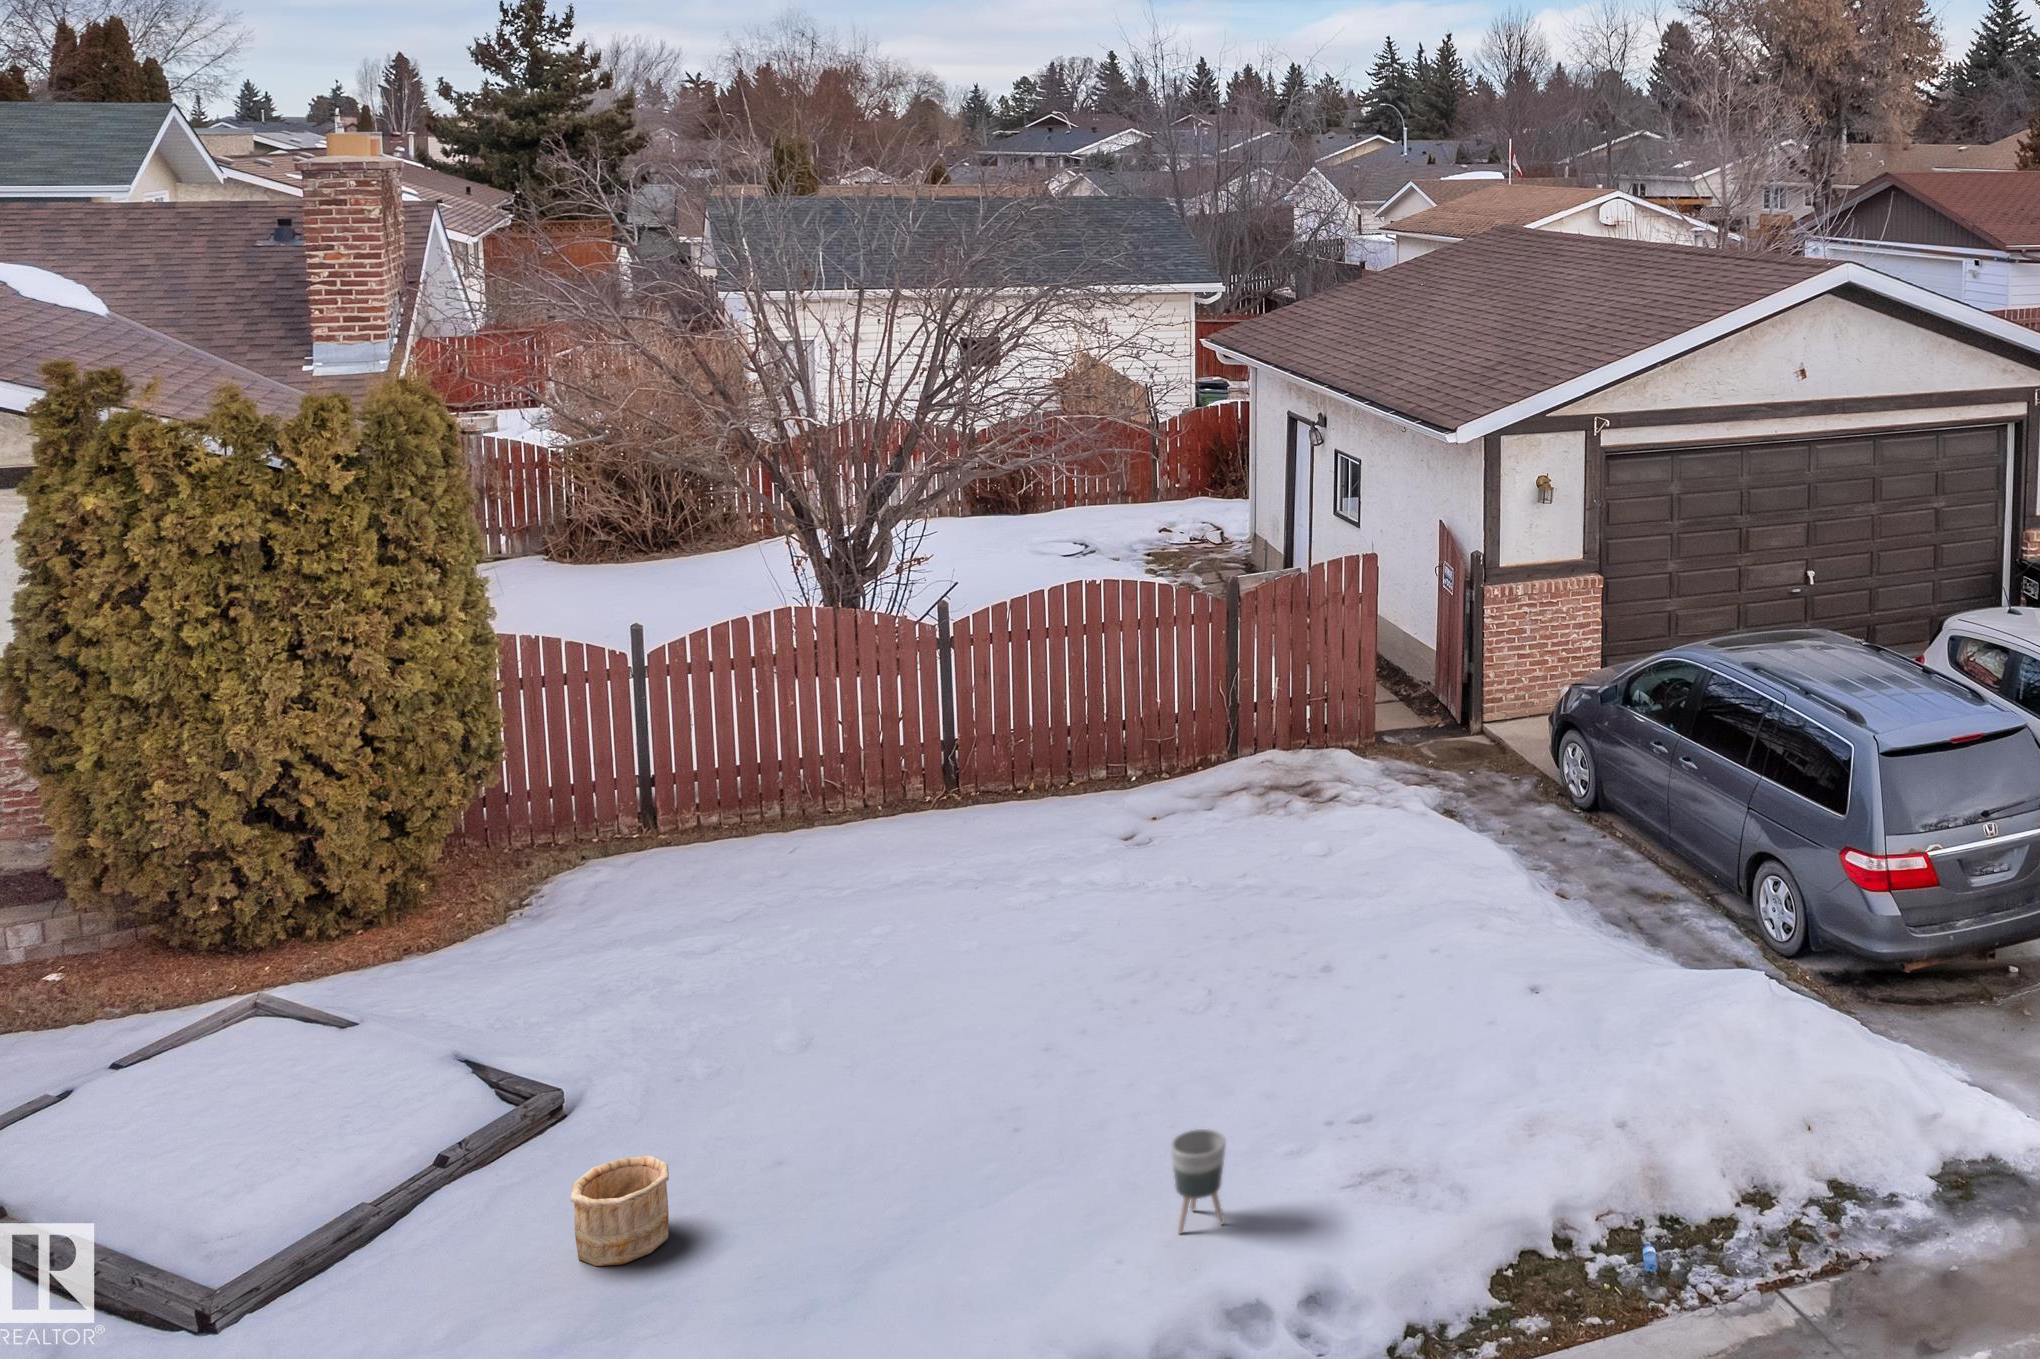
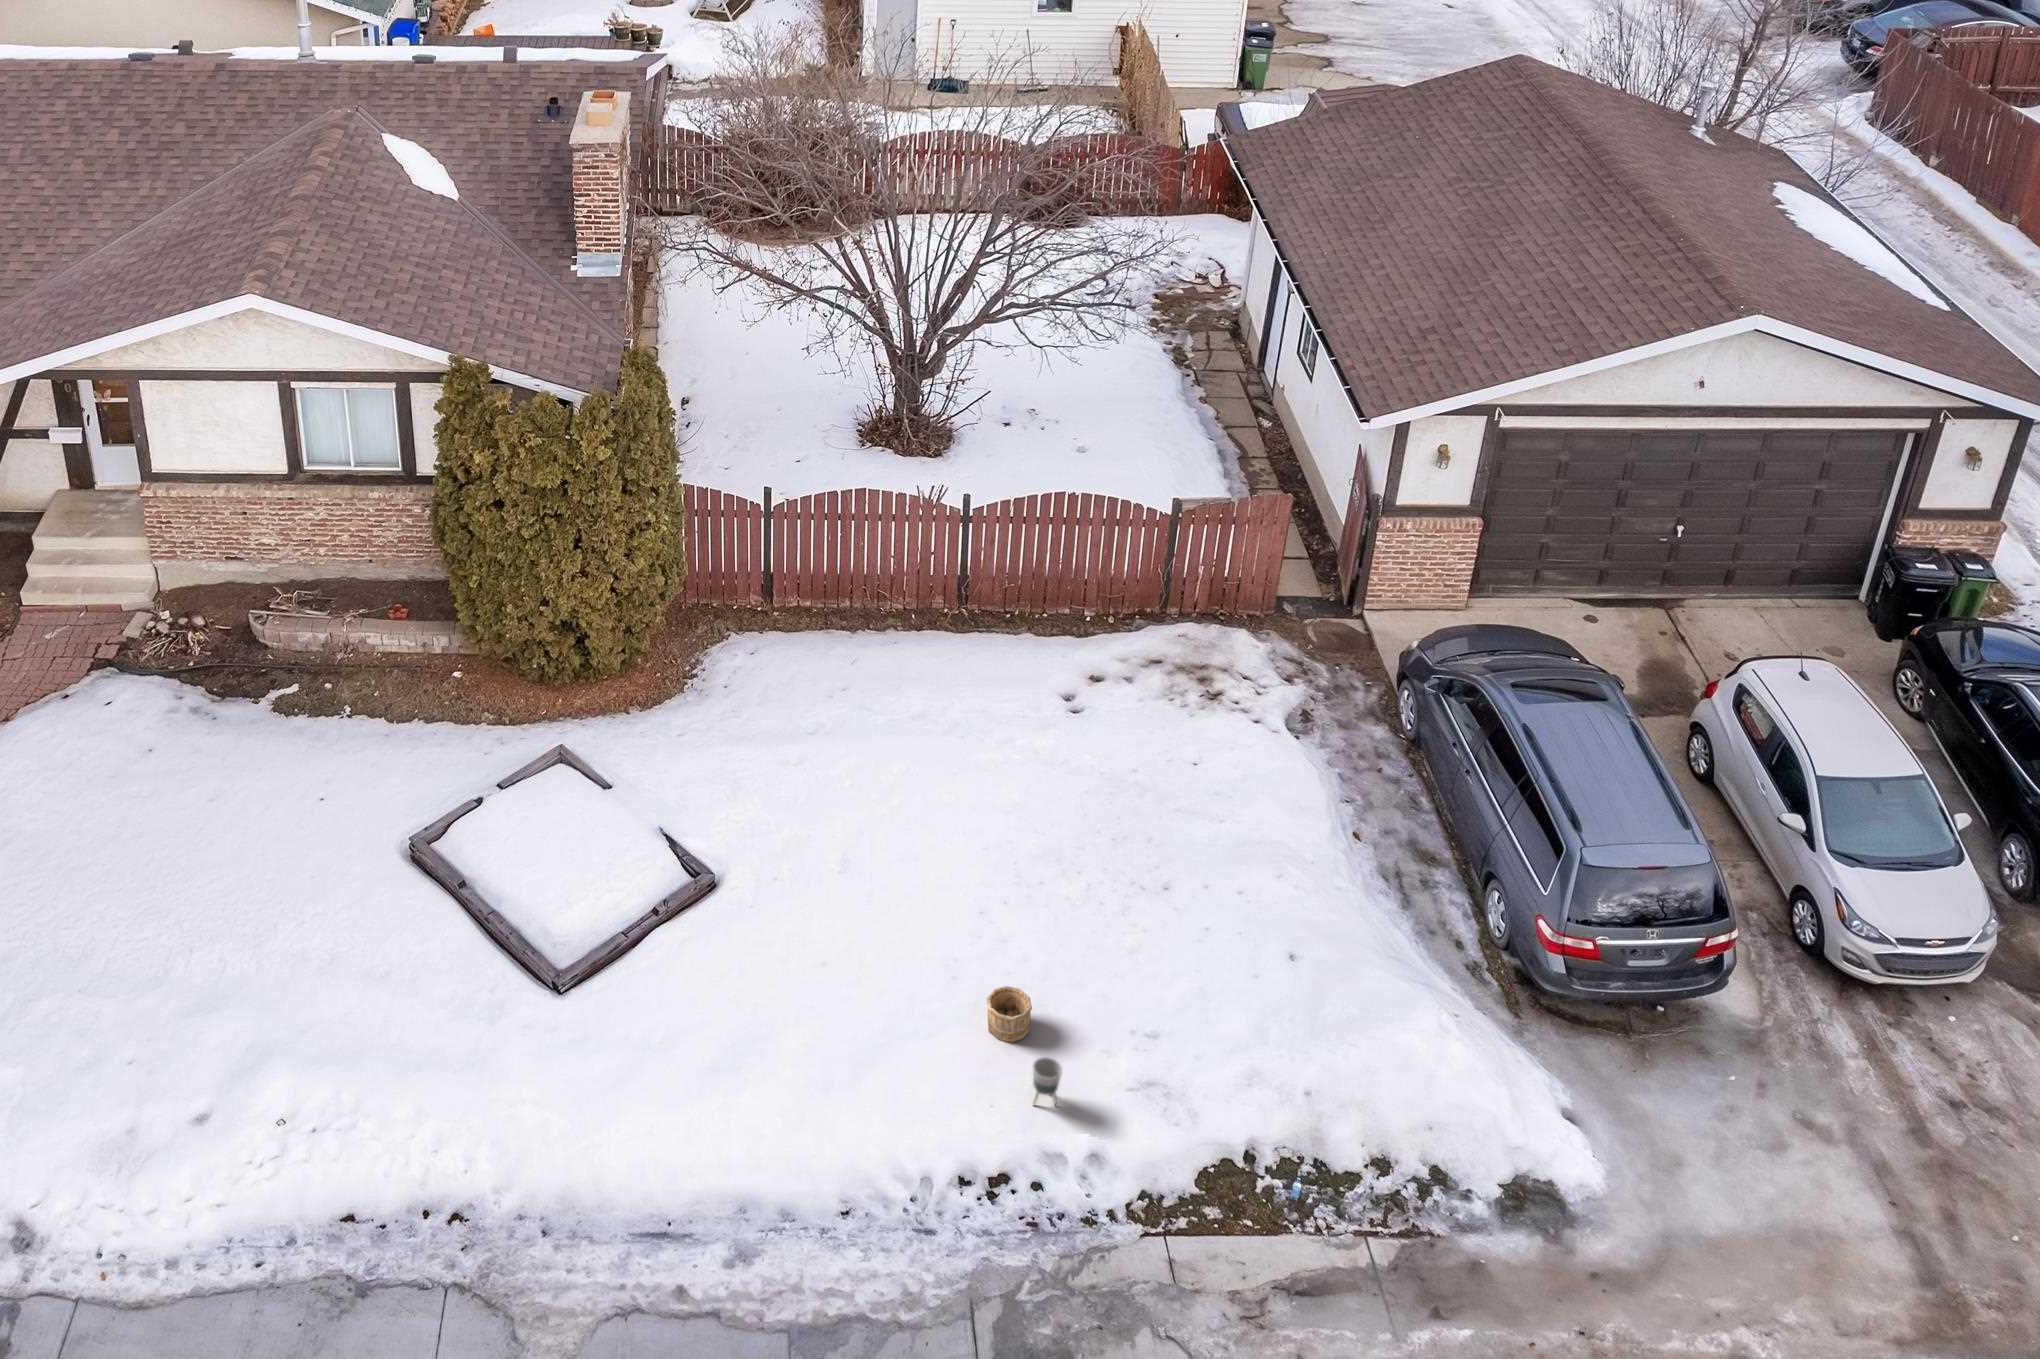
wooden bucket: present [570,1156,669,1266] -> present [987,986,1032,1043]

